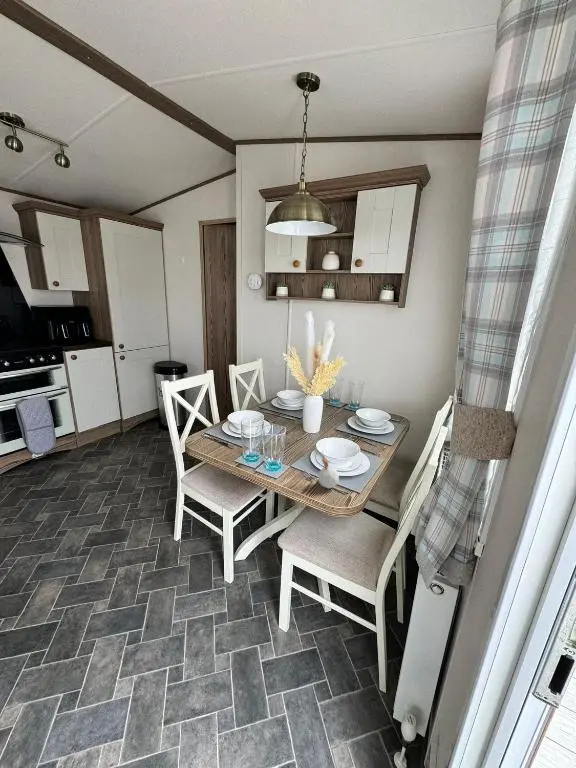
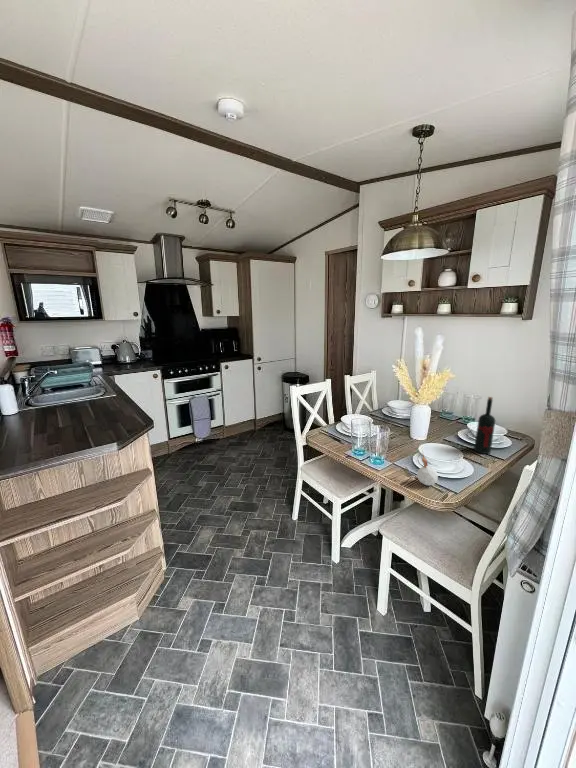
wine bottle: none [365,384,384,442] -> present [474,397,495,454]

